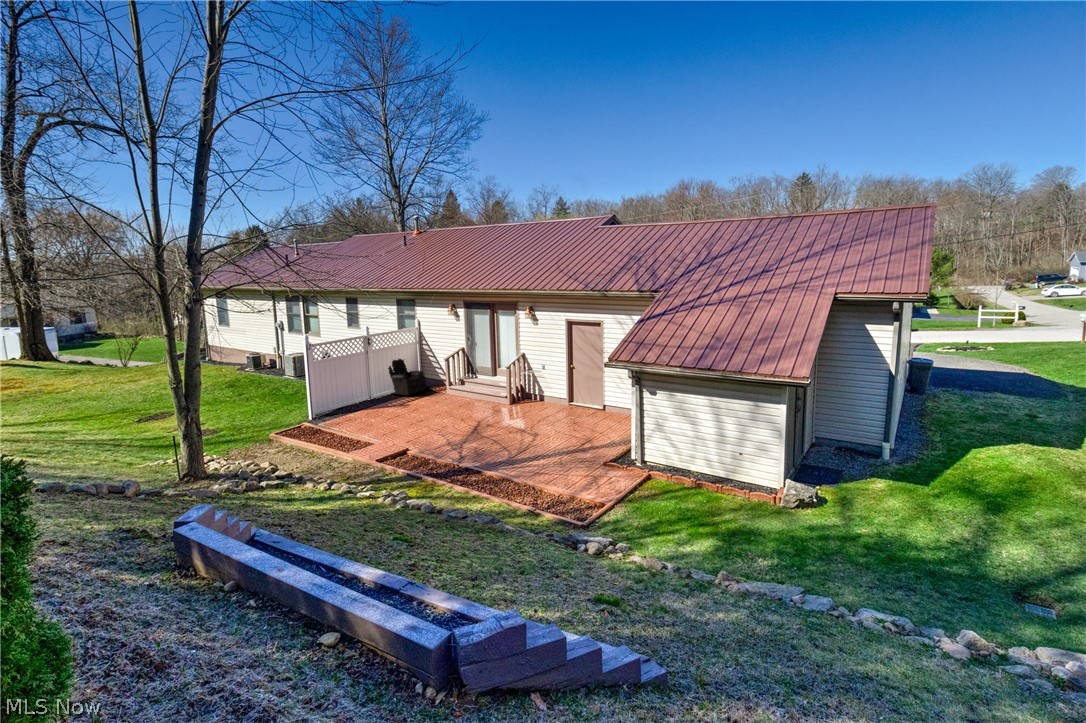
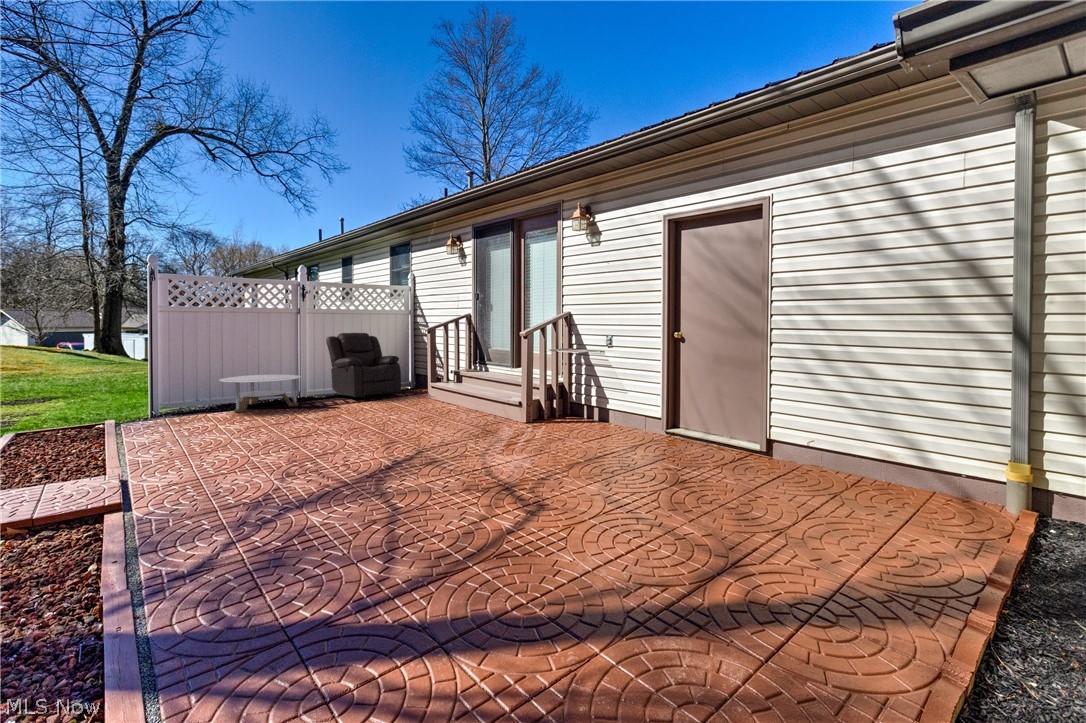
round table: none [346,386,385,408] -> present [219,375,301,412]

